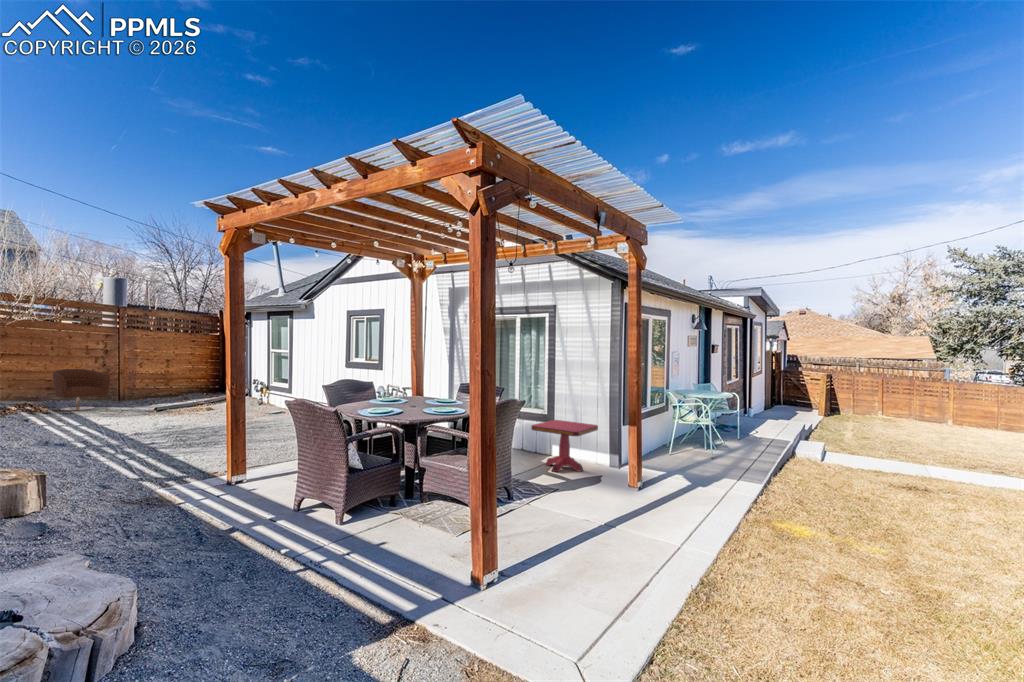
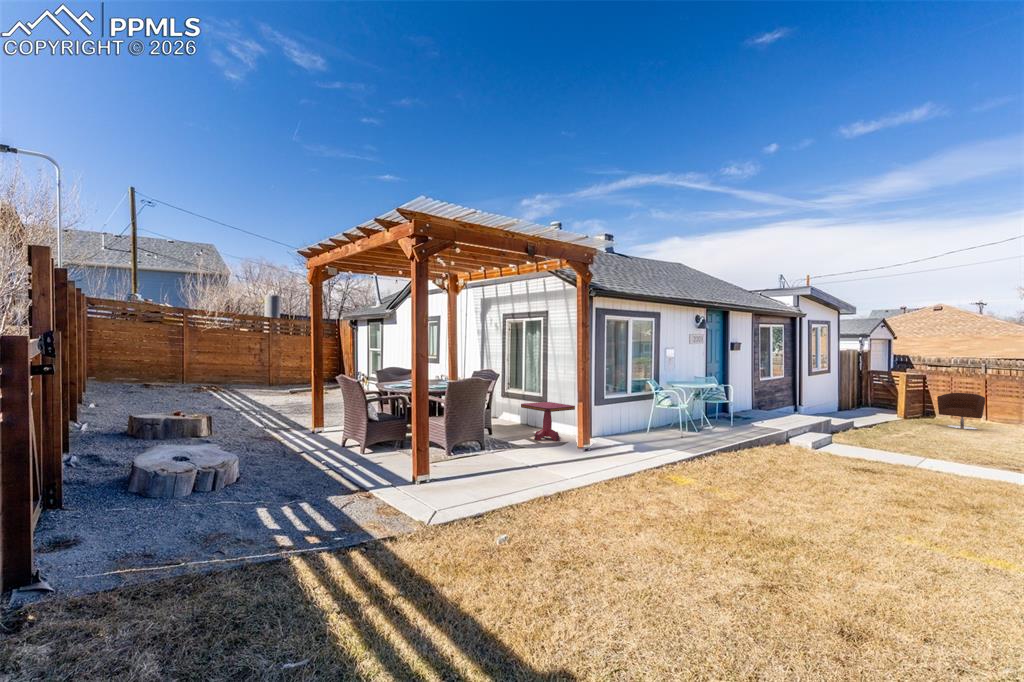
armchair: present [53,369,110,411] -> present [937,393,985,430]

